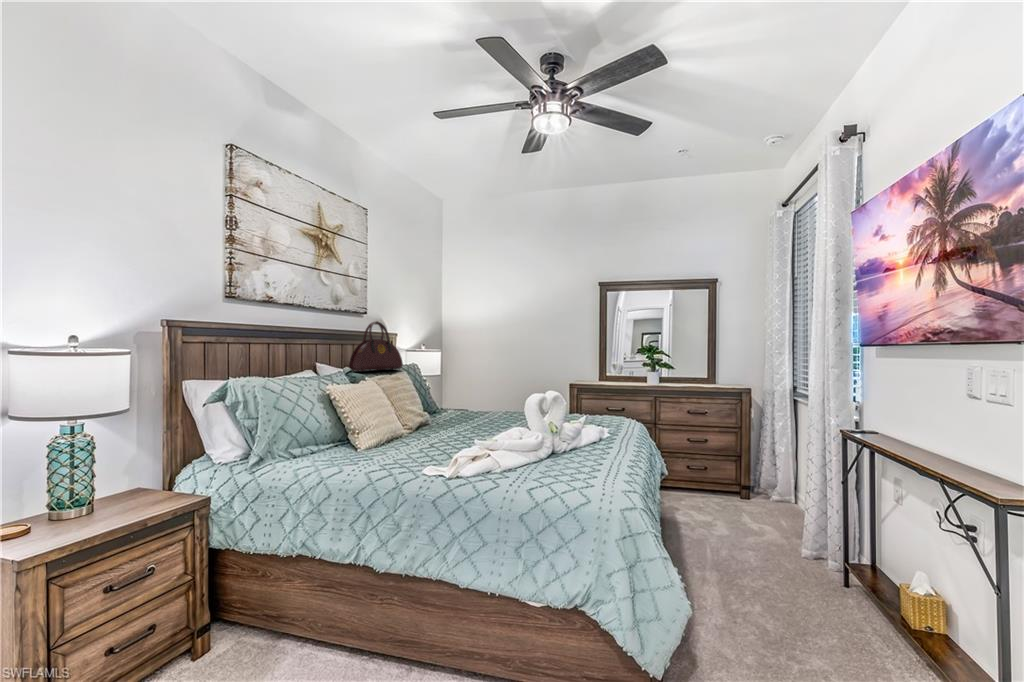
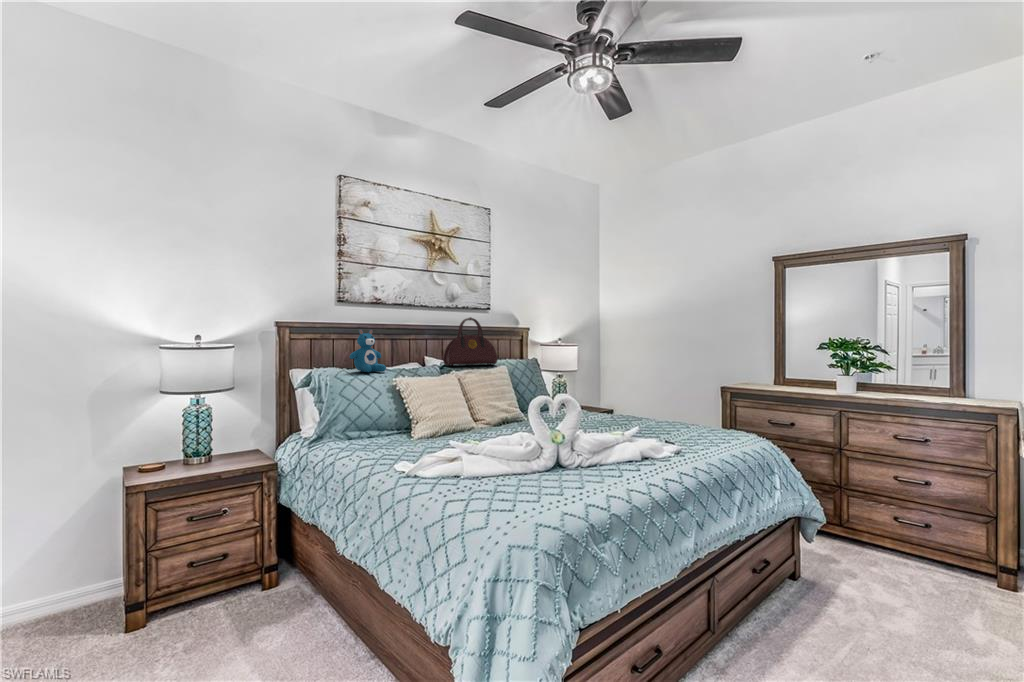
teddy bear: none [273,332,315,381] -> present [350,329,386,372]

